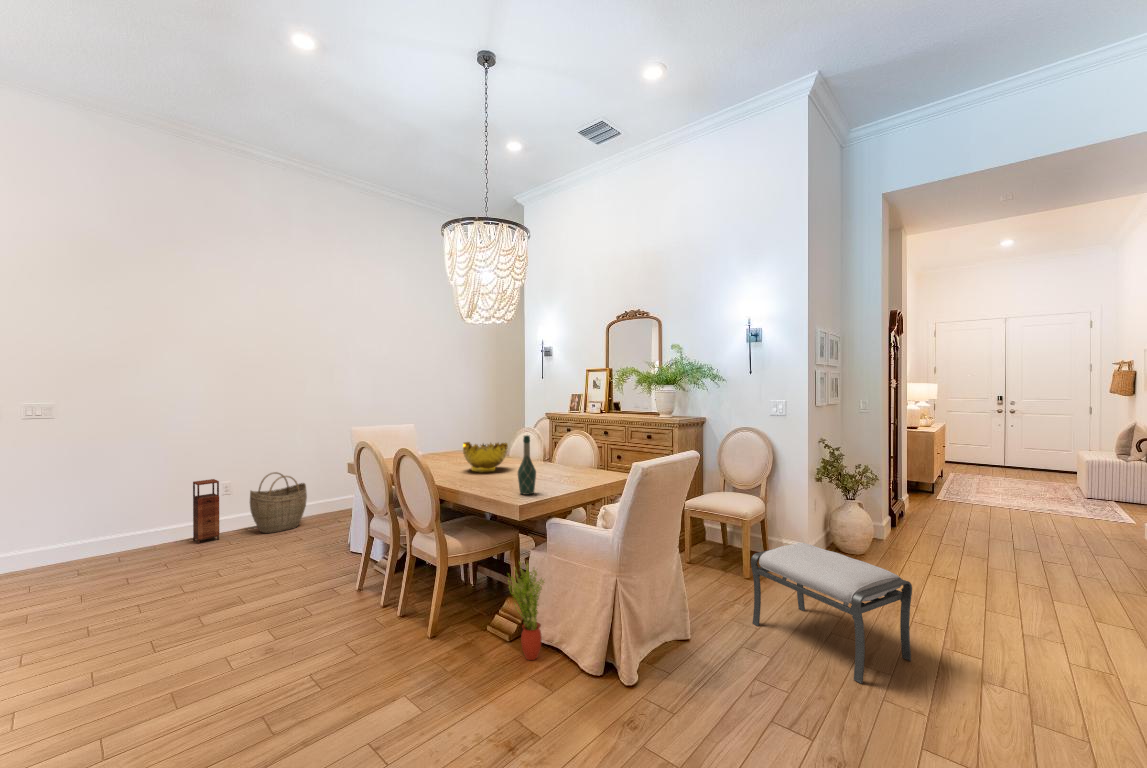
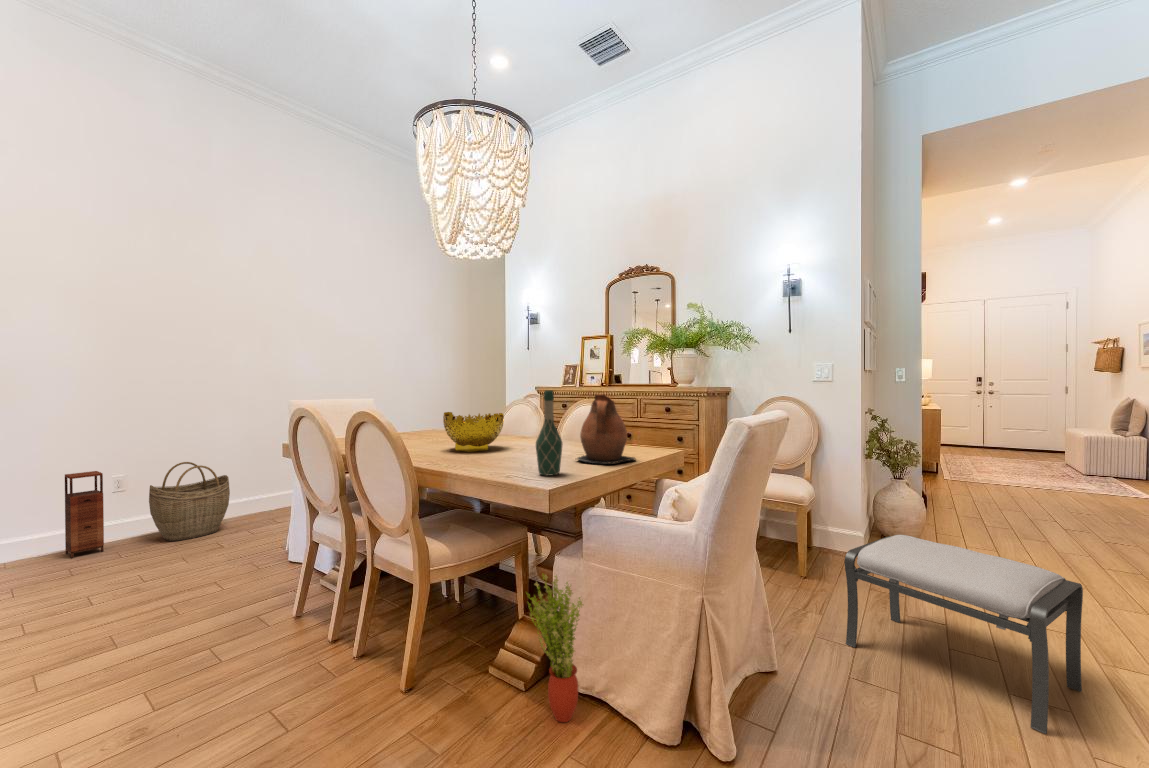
ceramic pitcher: none [551,435,597,486] -> present [577,394,636,464]

